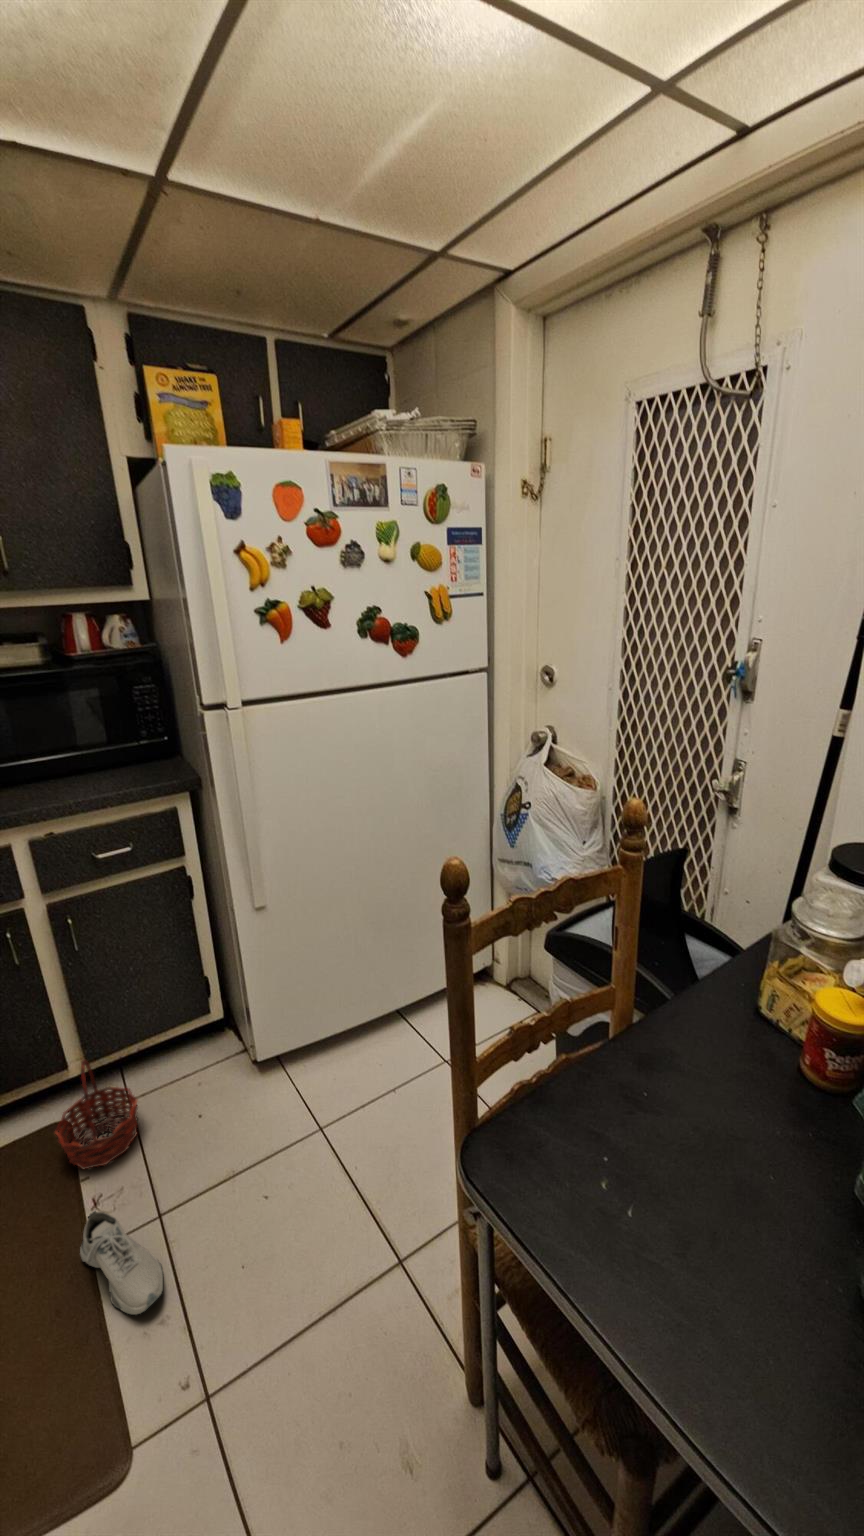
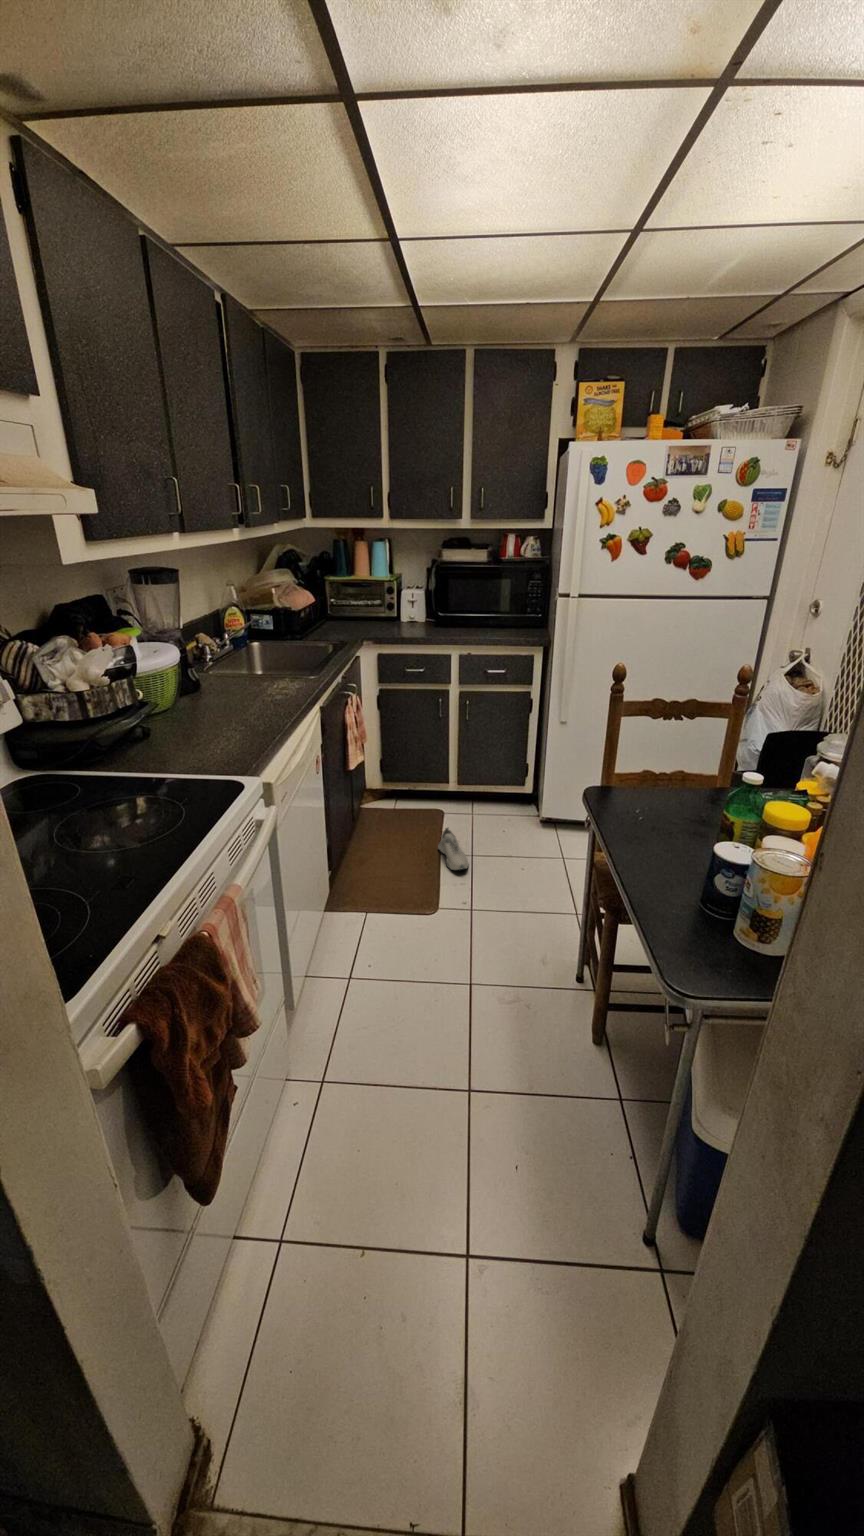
basket: present [55,1060,138,1169] -> none [438,772,476,826]

